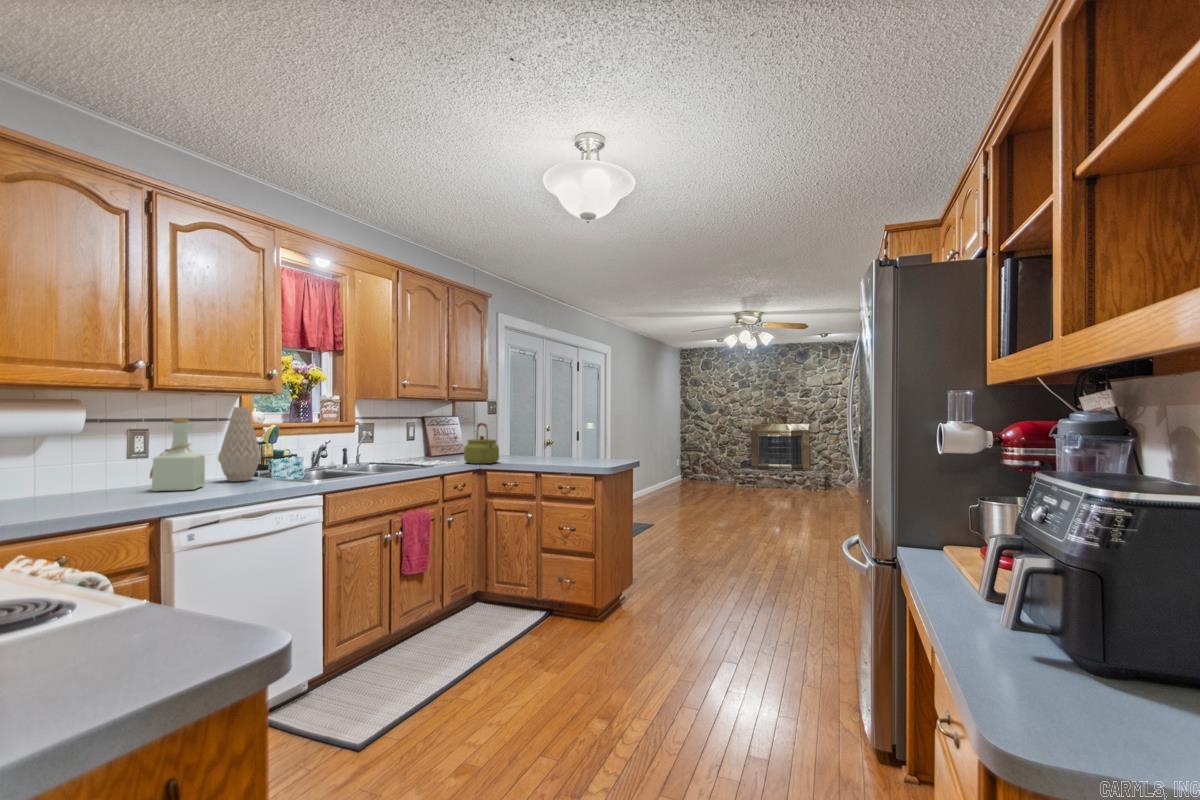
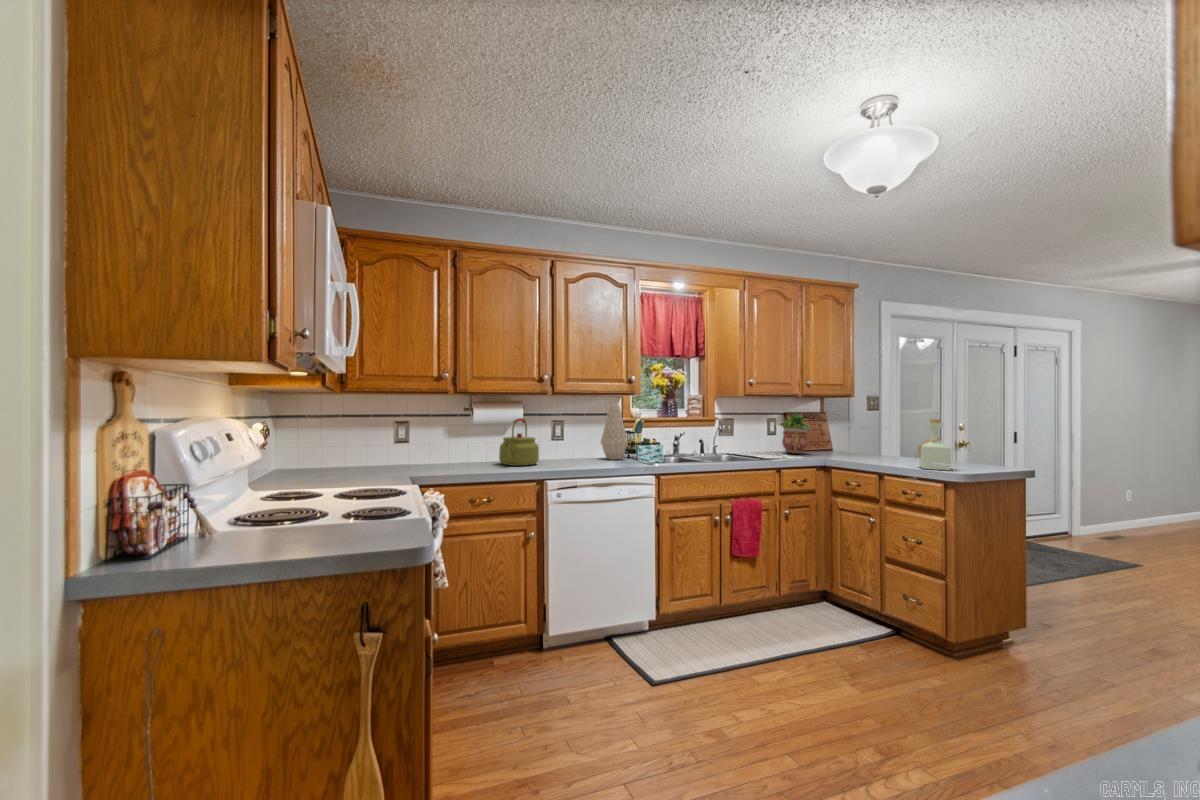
potted plant: none [417,414,455,458] -> present [778,414,812,453]
bottle: present [150,418,205,491] -> present [916,419,951,470]
kettle: present [464,423,499,464] -> present [499,418,539,466]

